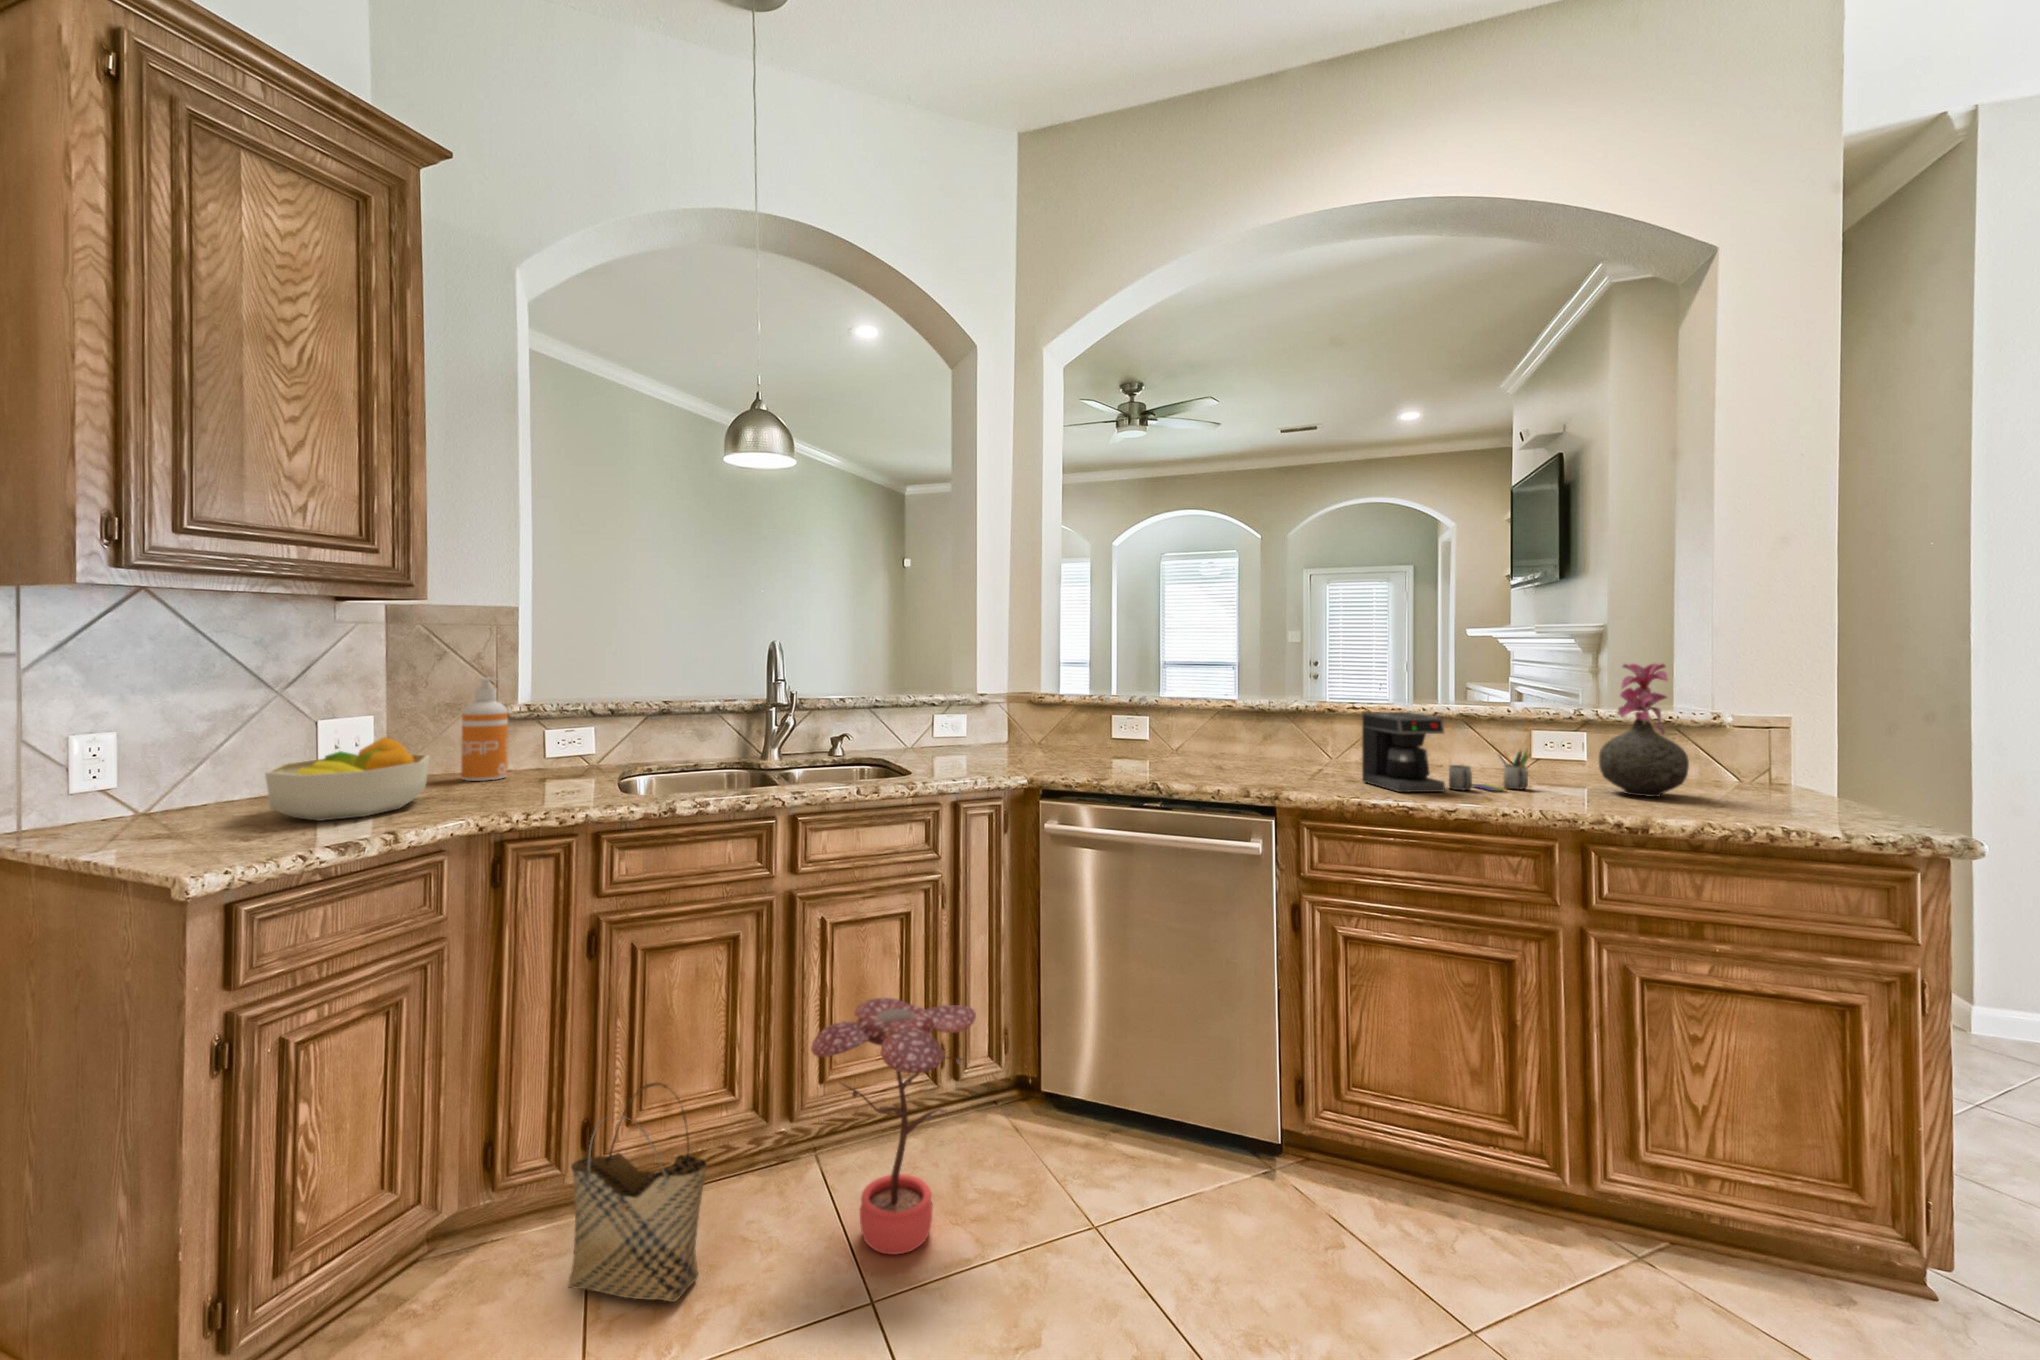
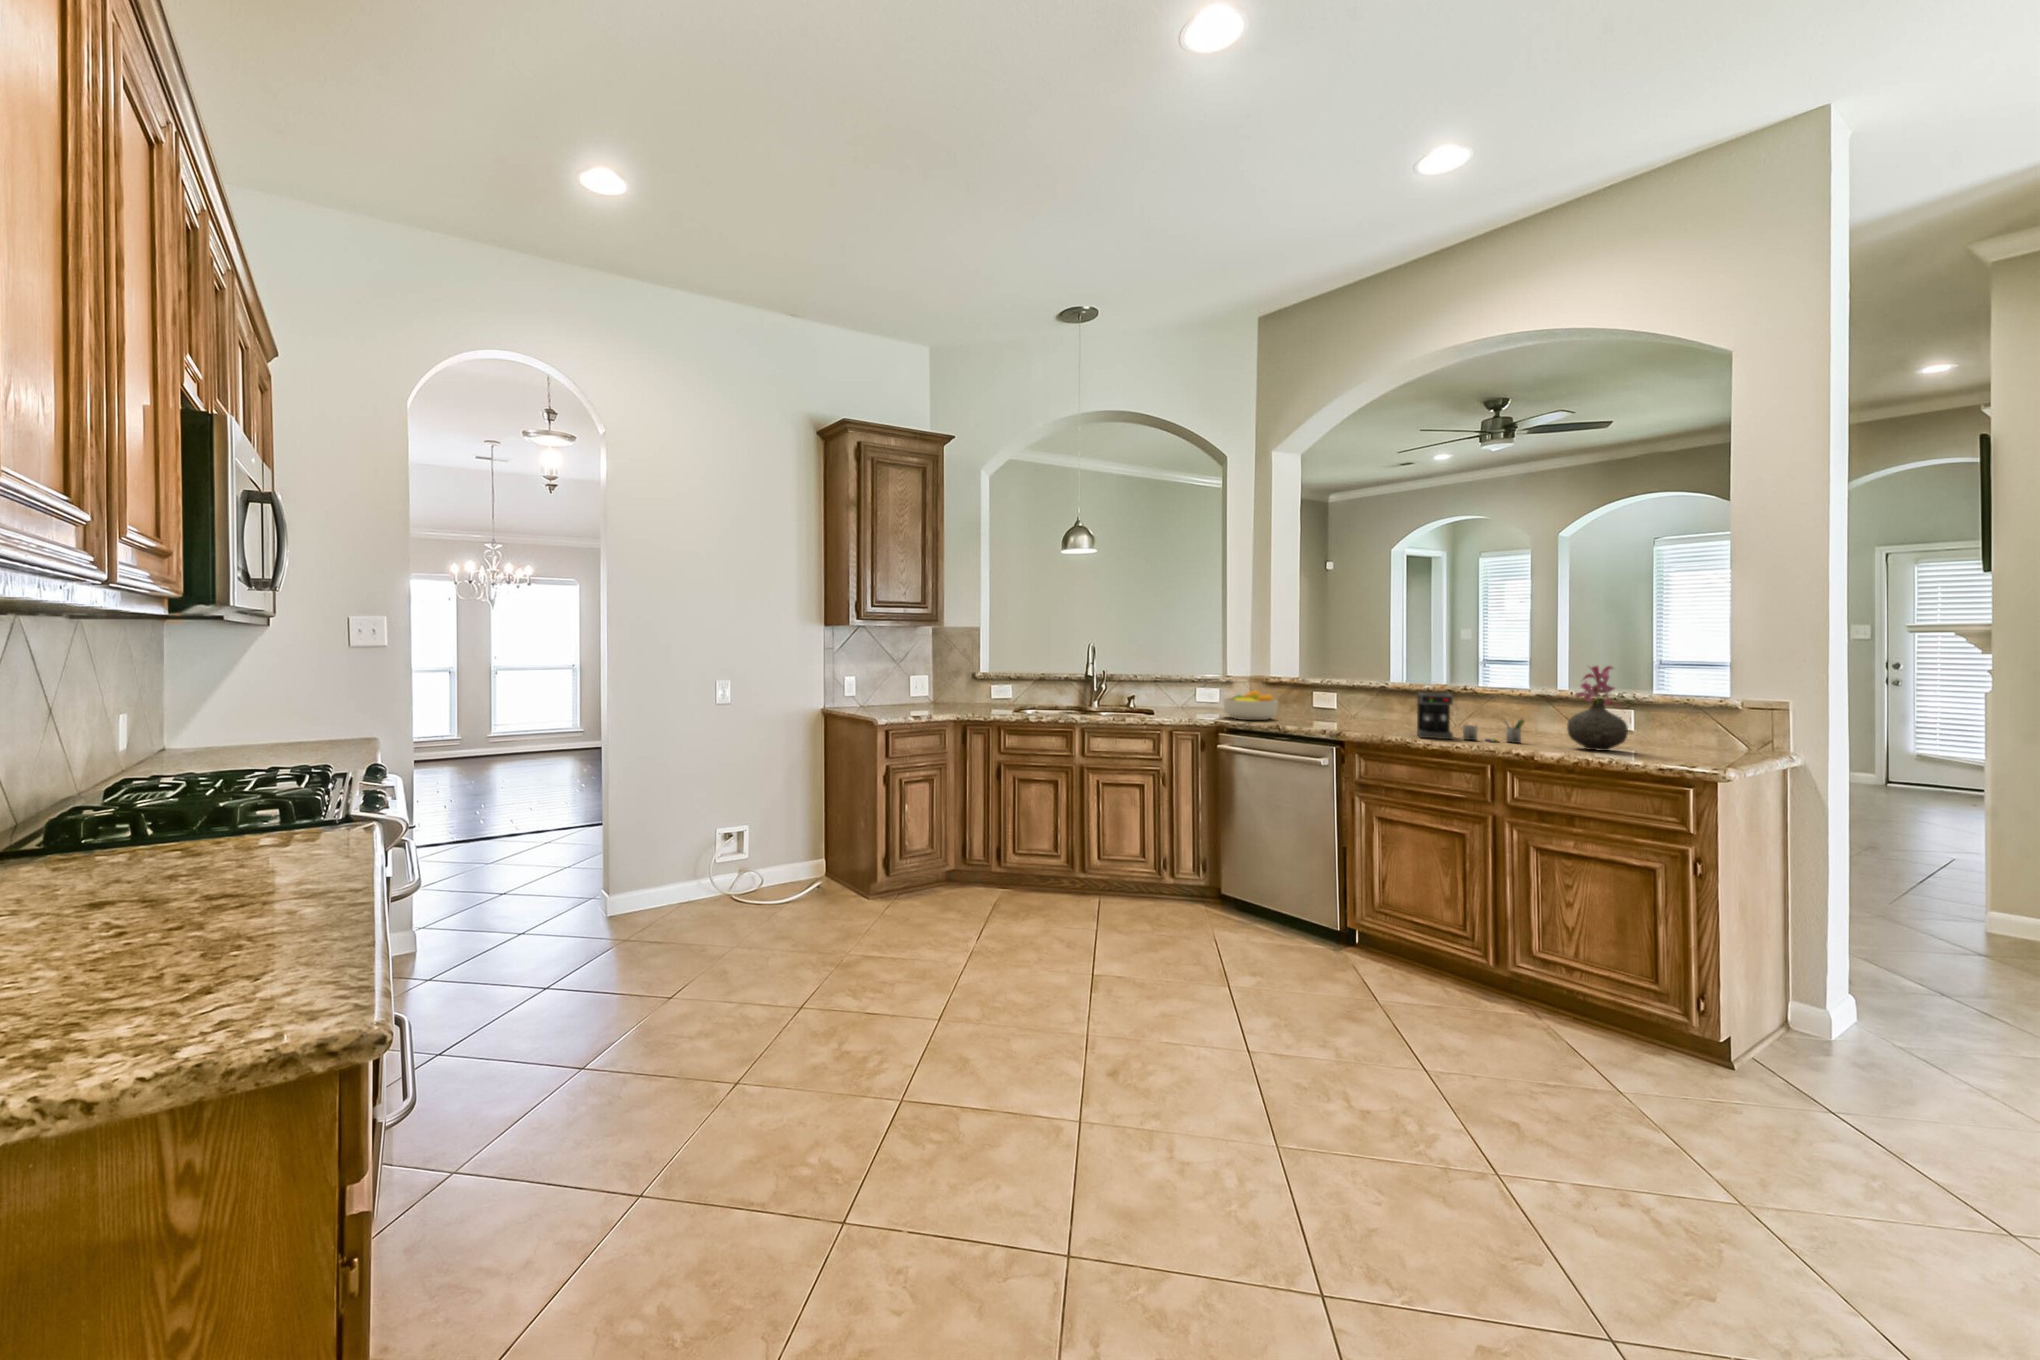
soap dispenser: present [461,678,508,781] -> none [959,661,978,706]
fruit bowl: present [265,737,430,821] -> present [1223,691,1278,720]
potted plant: present [811,998,976,1254] -> none [1083,815,1163,923]
woven basket: present [568,1083,707,1302] -> none [987,830,1039,912]

